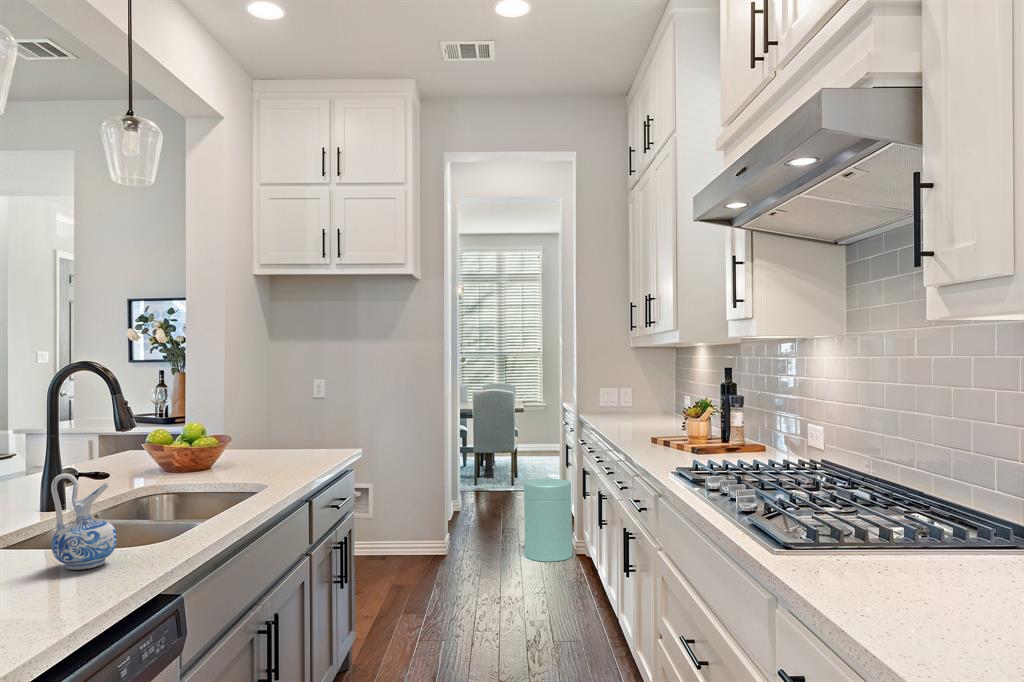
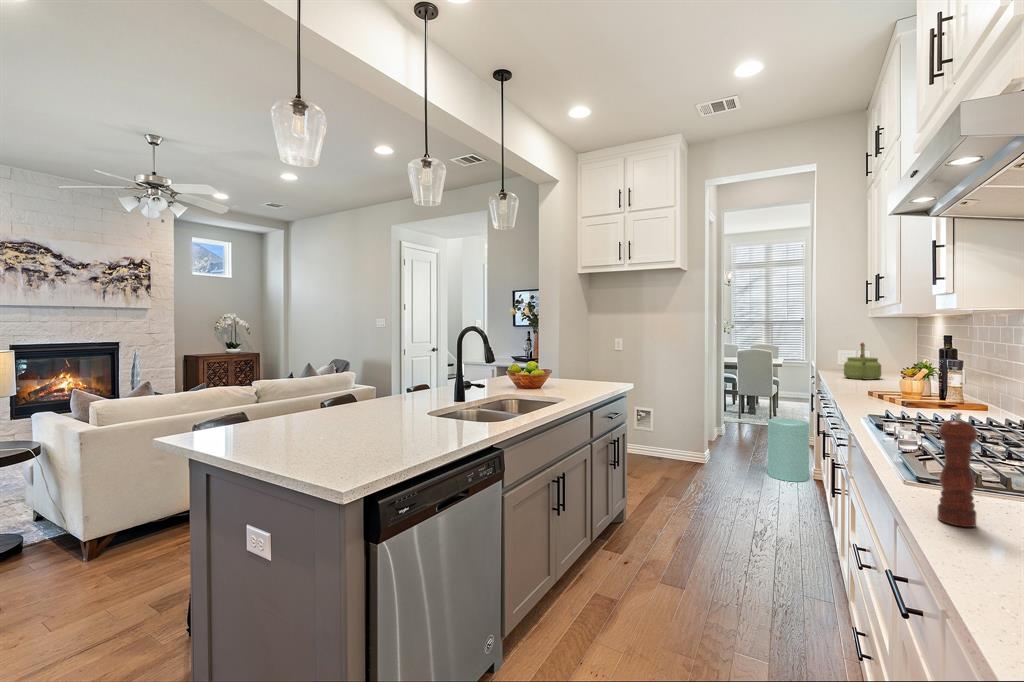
kettle: none [610,377,648,422] -> present [844,343,881,380]
pepper mill: none [829,464,872,609] -> present [937,413,977,527]
ceramic pitcher: present [51,473,117,570] -> none [453,382,481,430]

